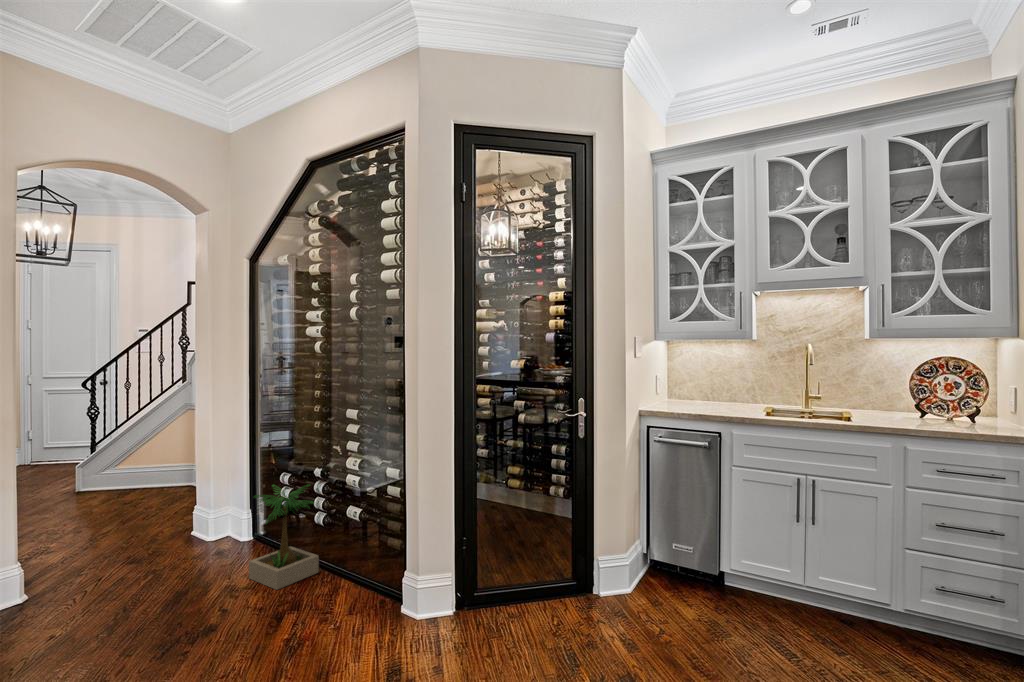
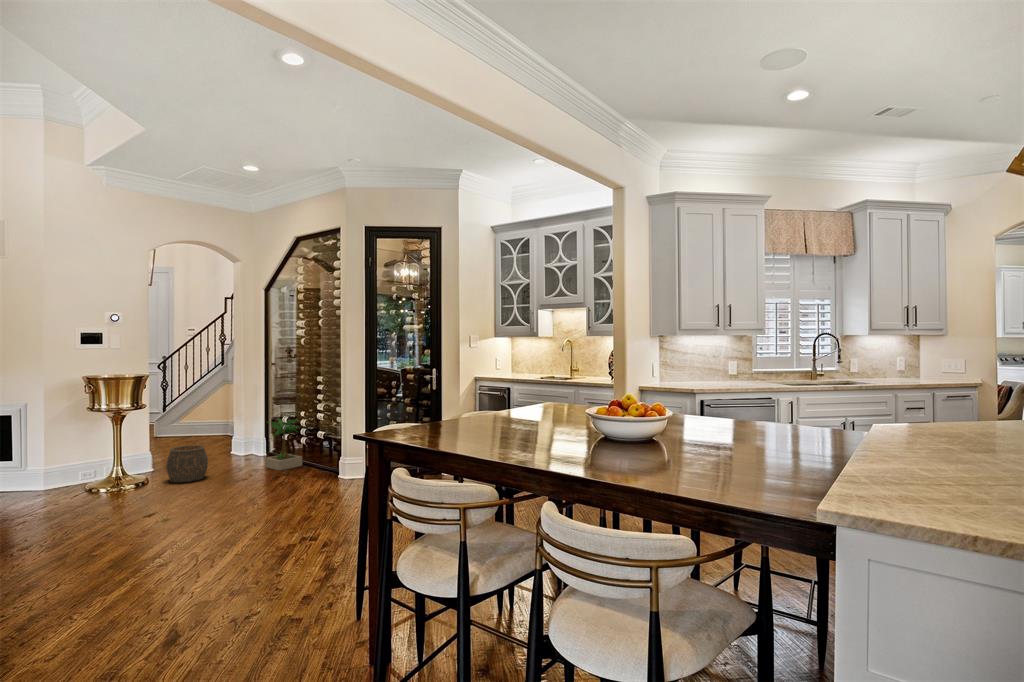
woven basket: none [32,553,132,647] -> present [166,445,208,482]

